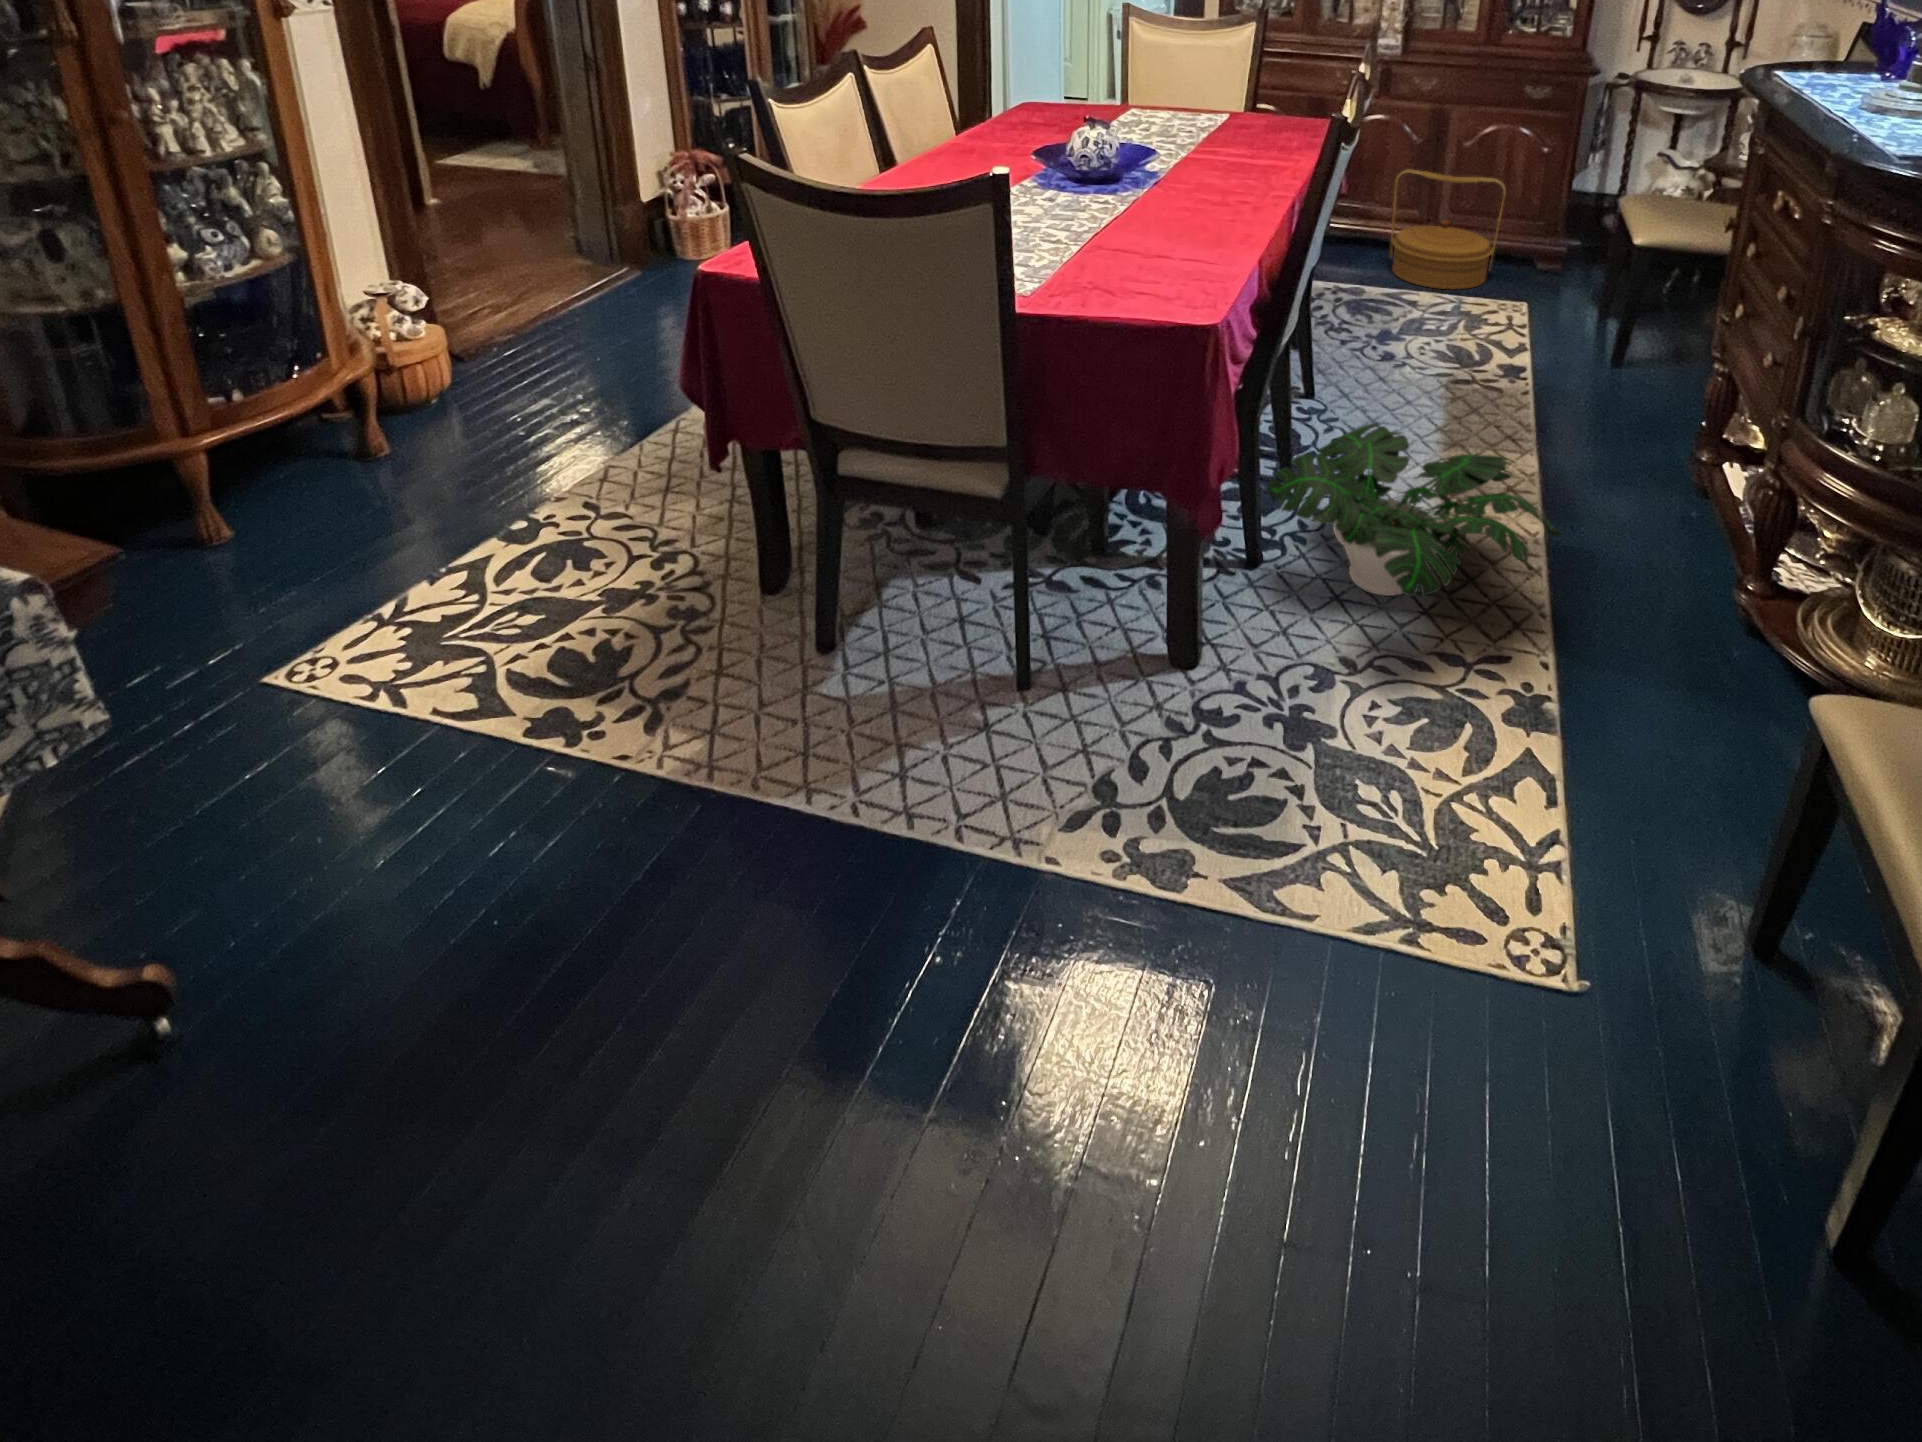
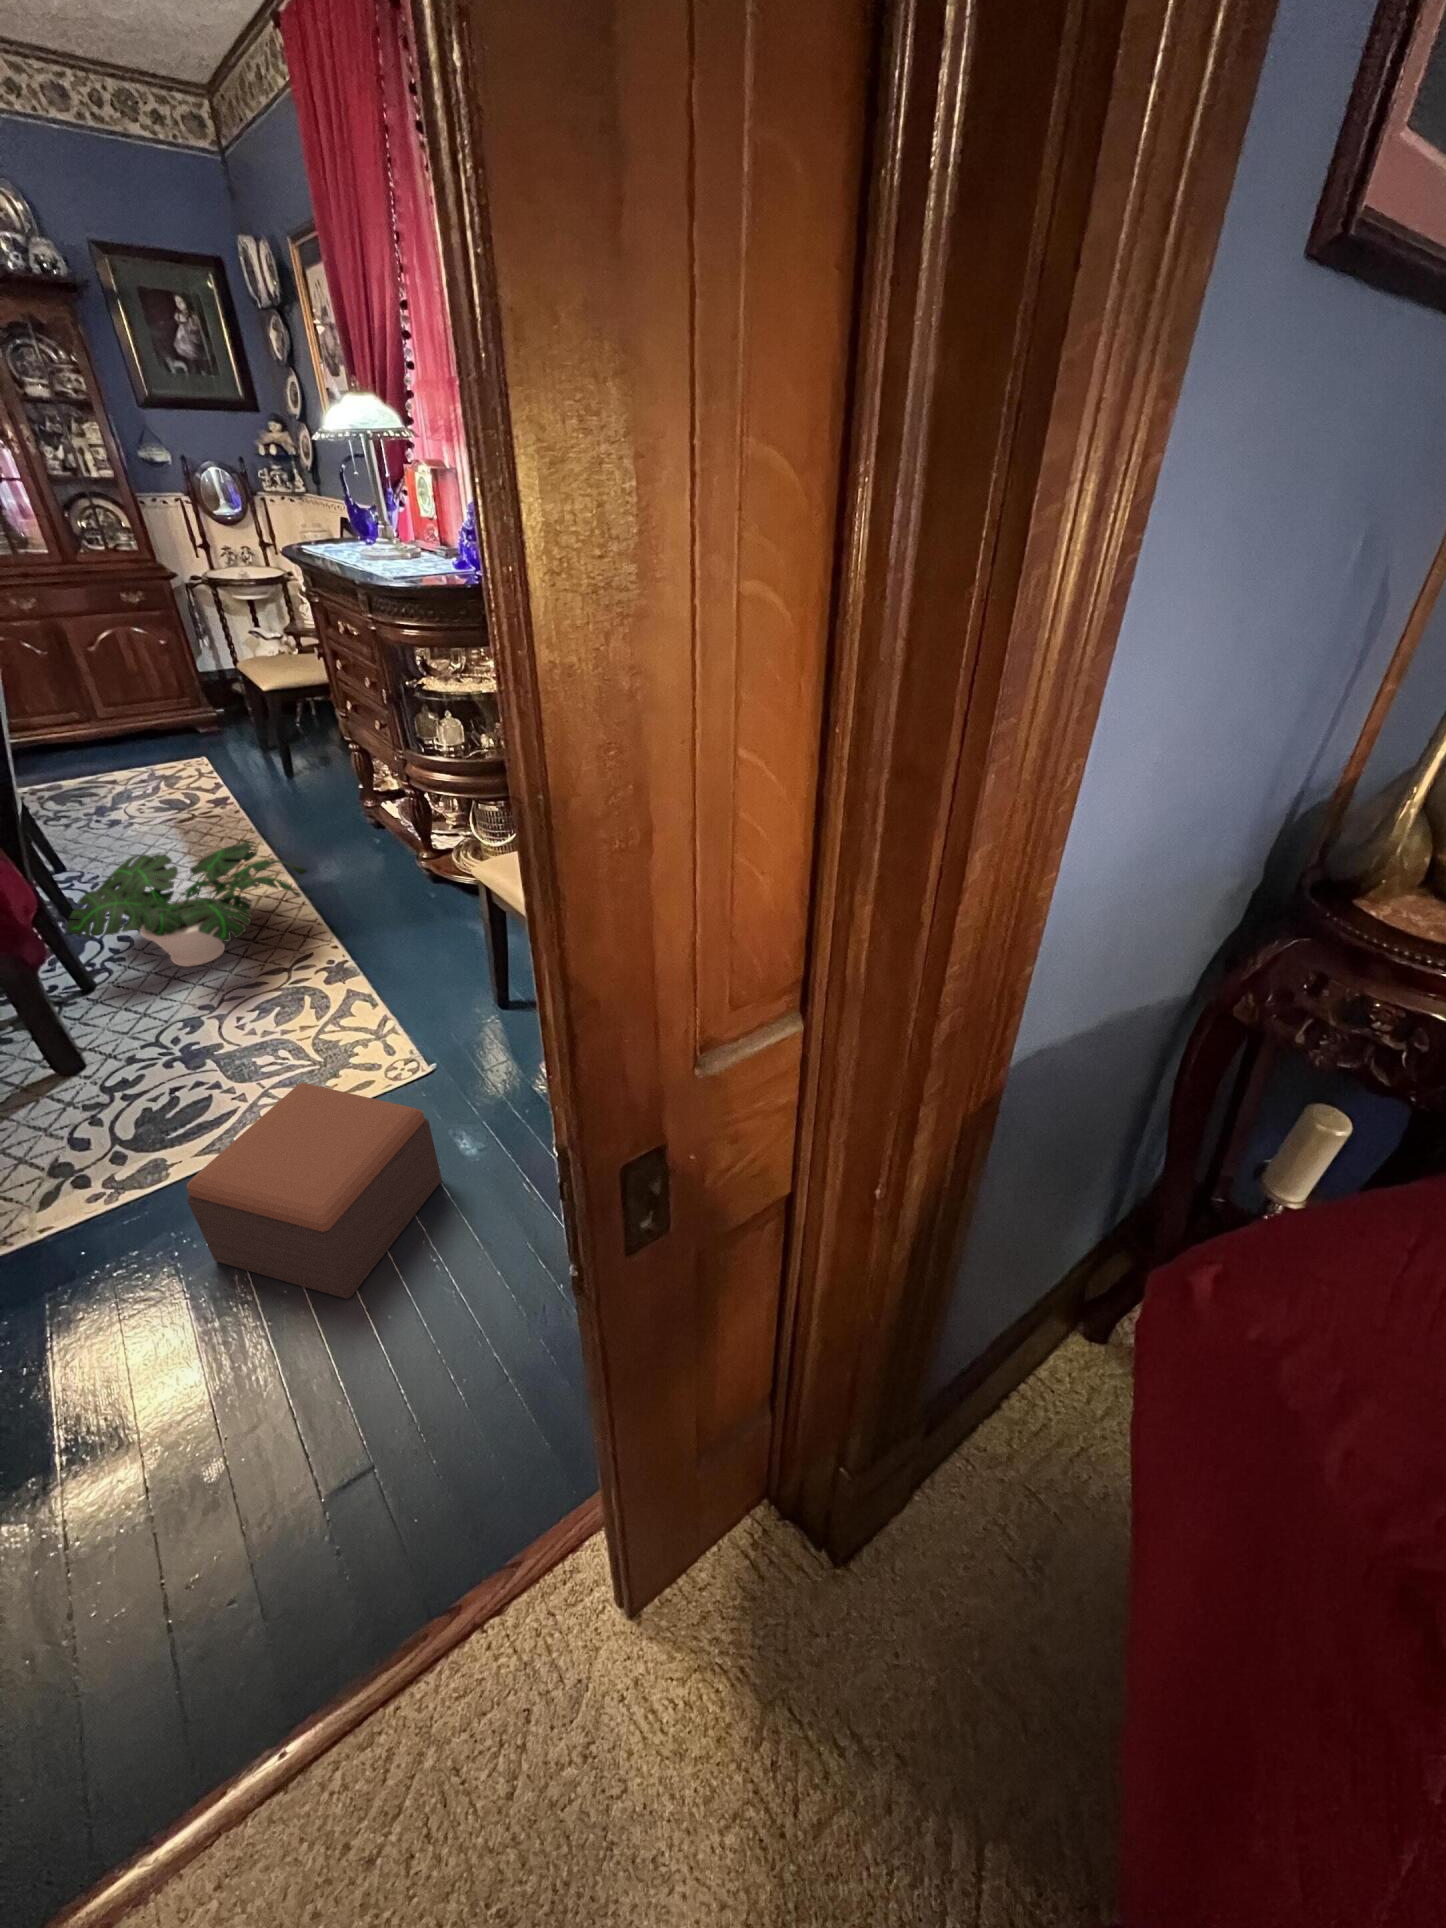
woven basket: present [1390,169,1506,289] -> none [37,671,164,772]
footstool: none [1153,910,1514,1348] -> present [187,1083,442,1299]

